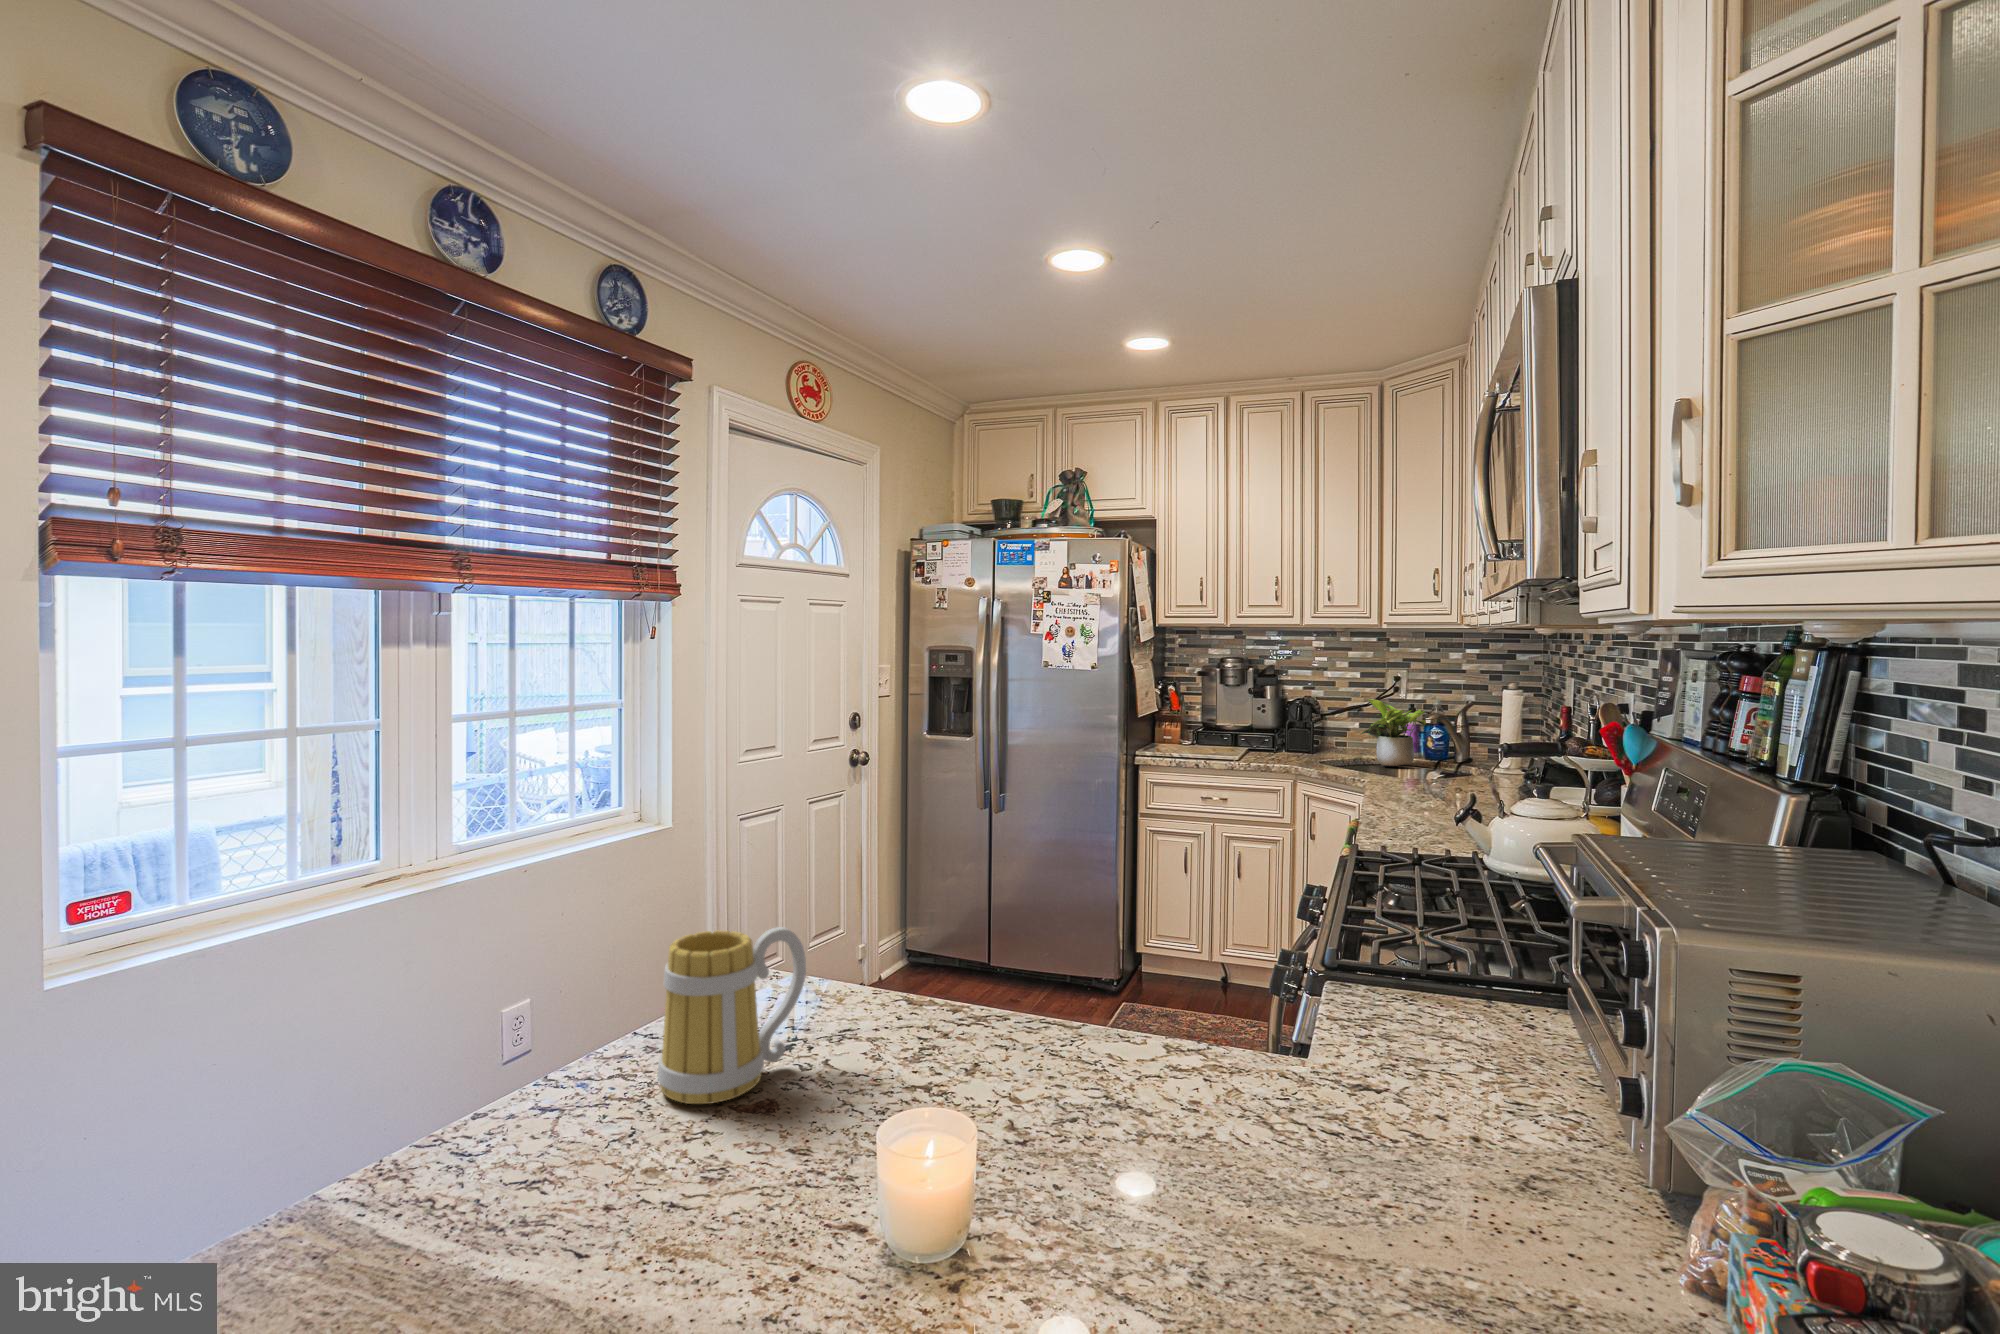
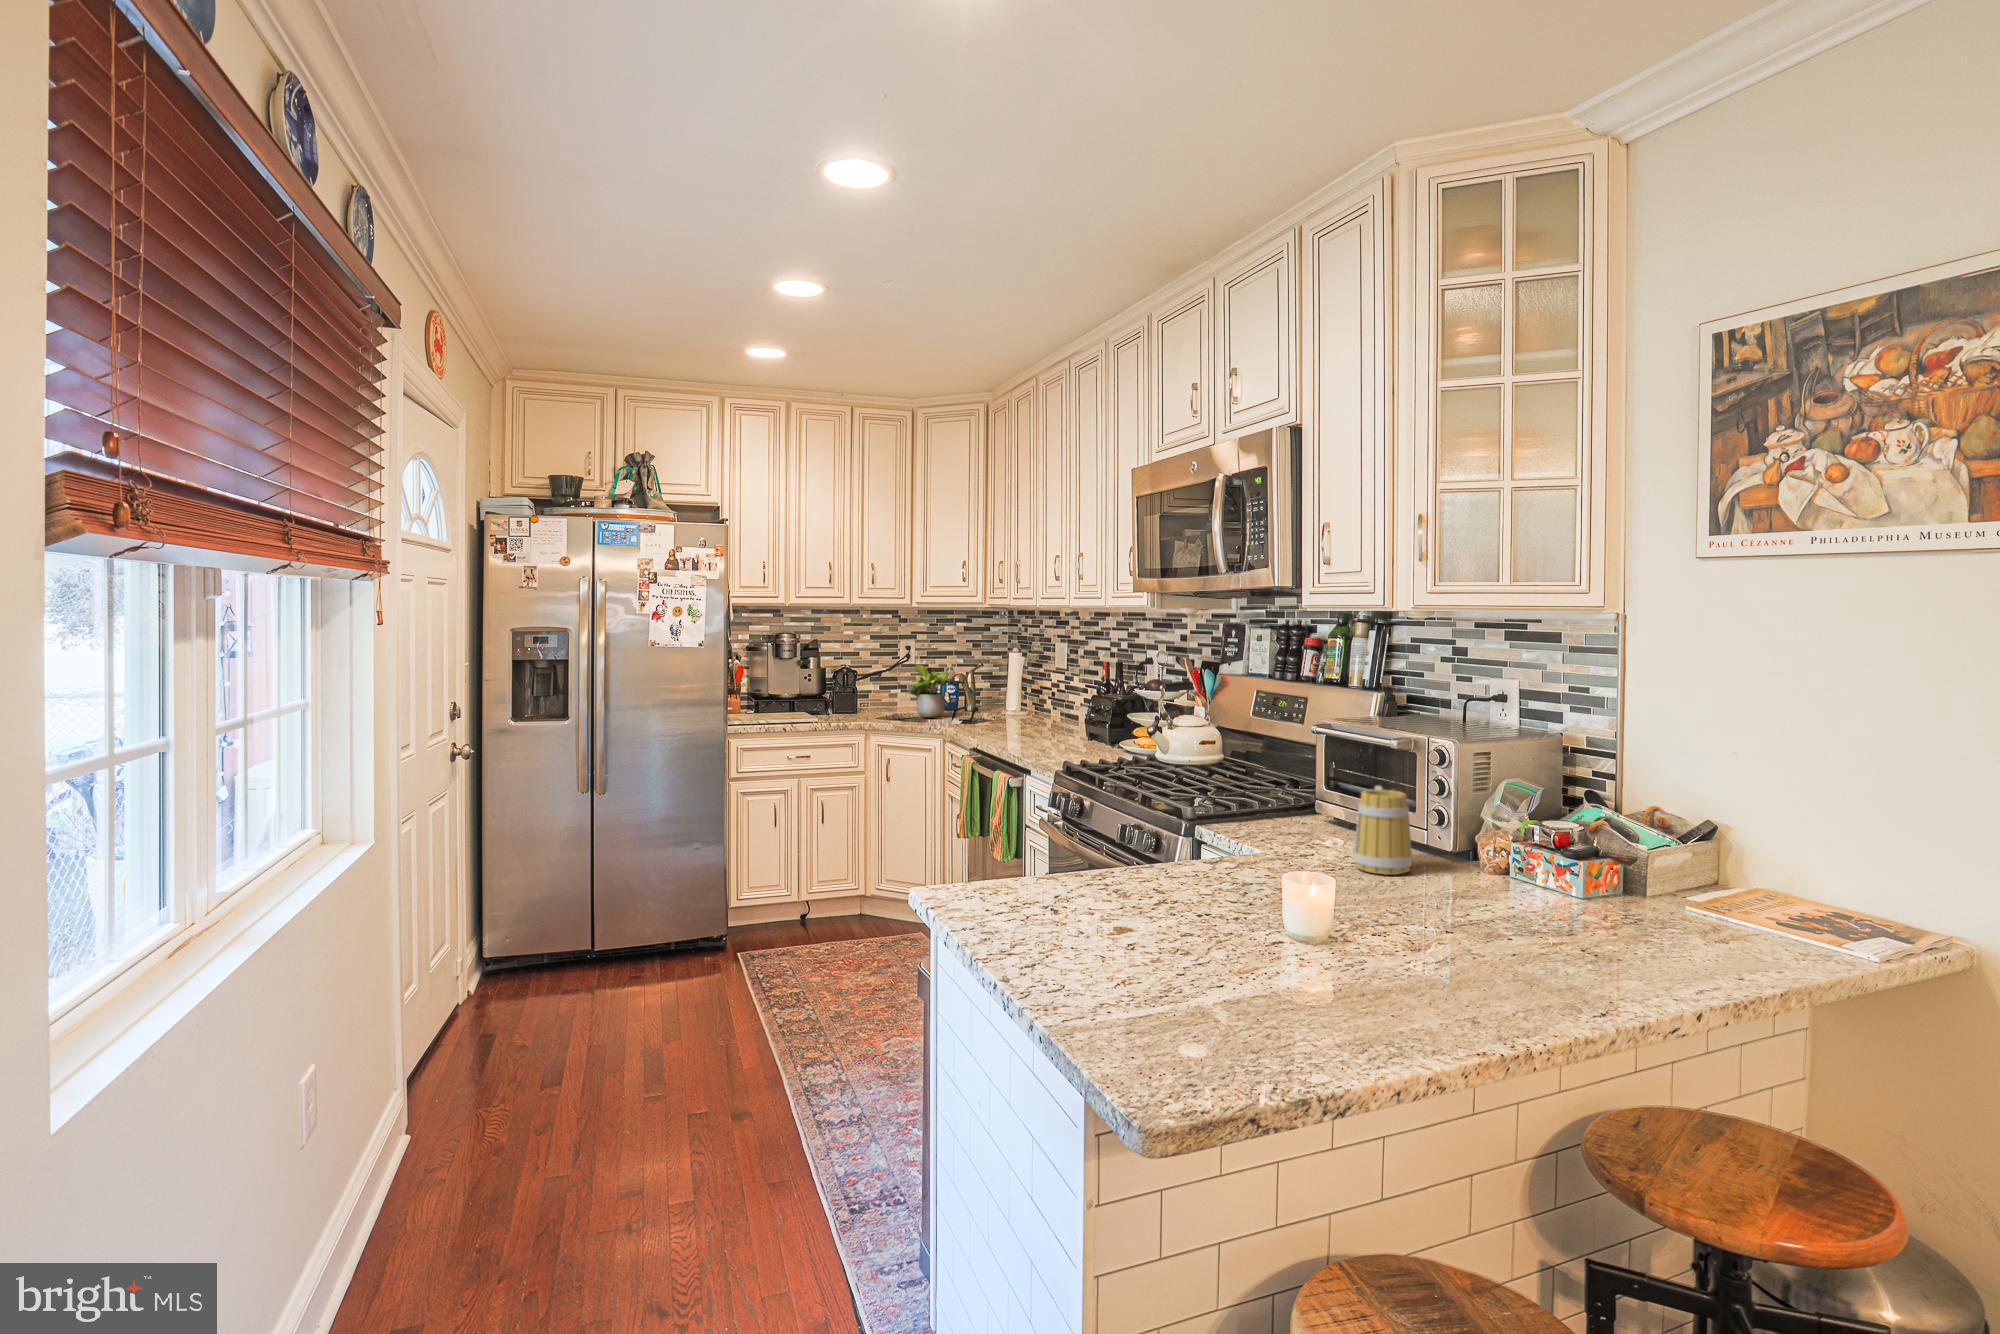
mug: present [657,927,806,1104] -> present [1354,786,1412,875]

